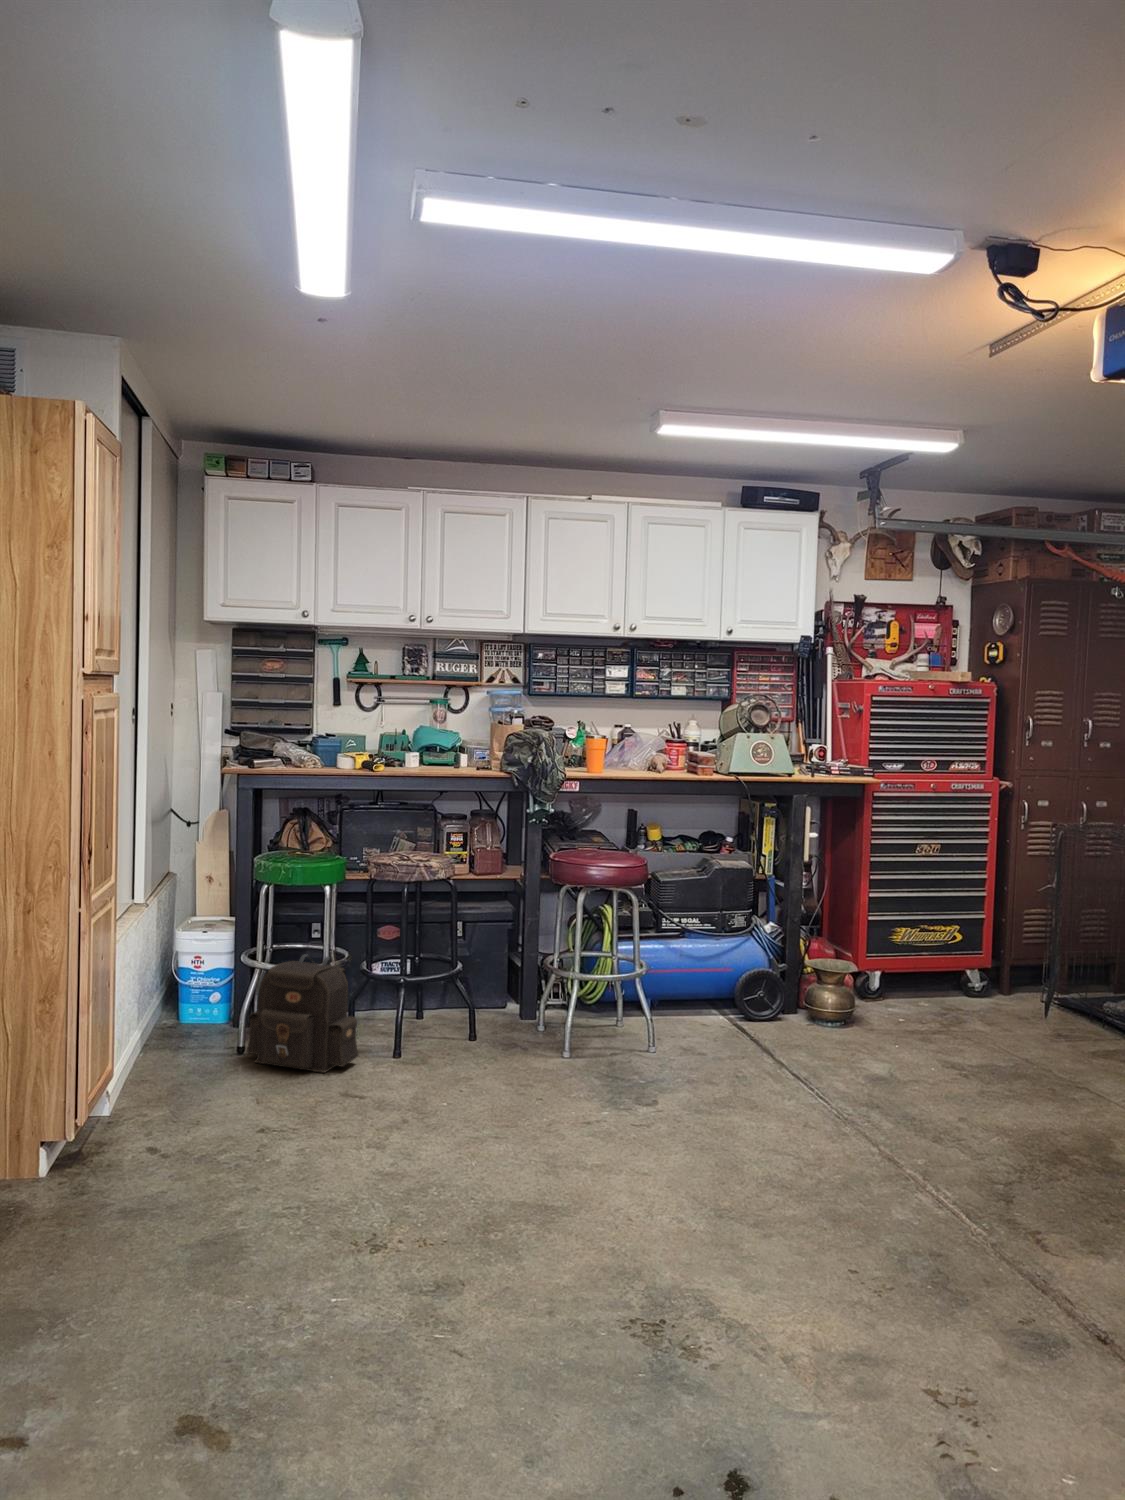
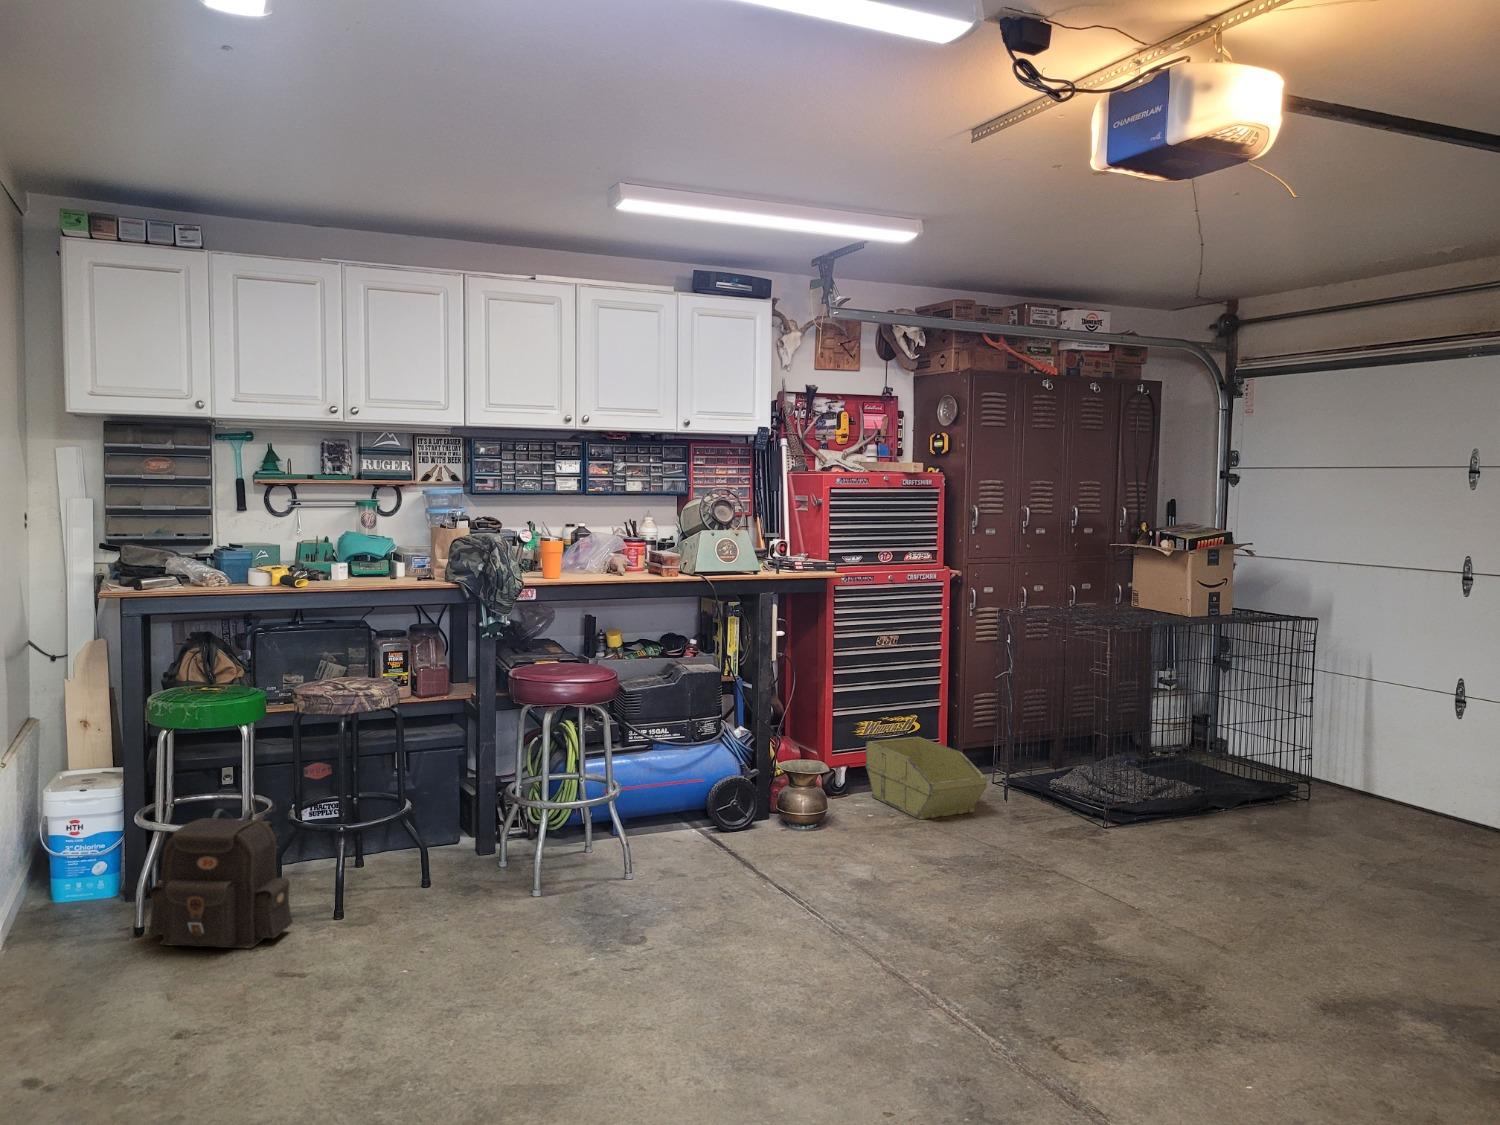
storage bin: none [901,947,1025,1028] -> present [866,737,987,819]

